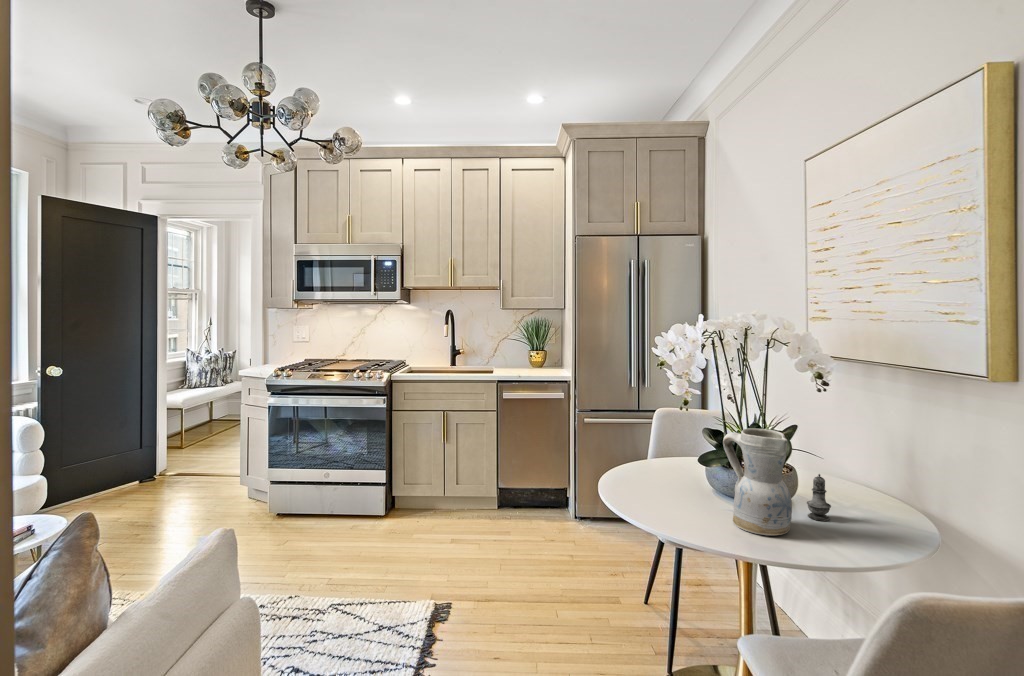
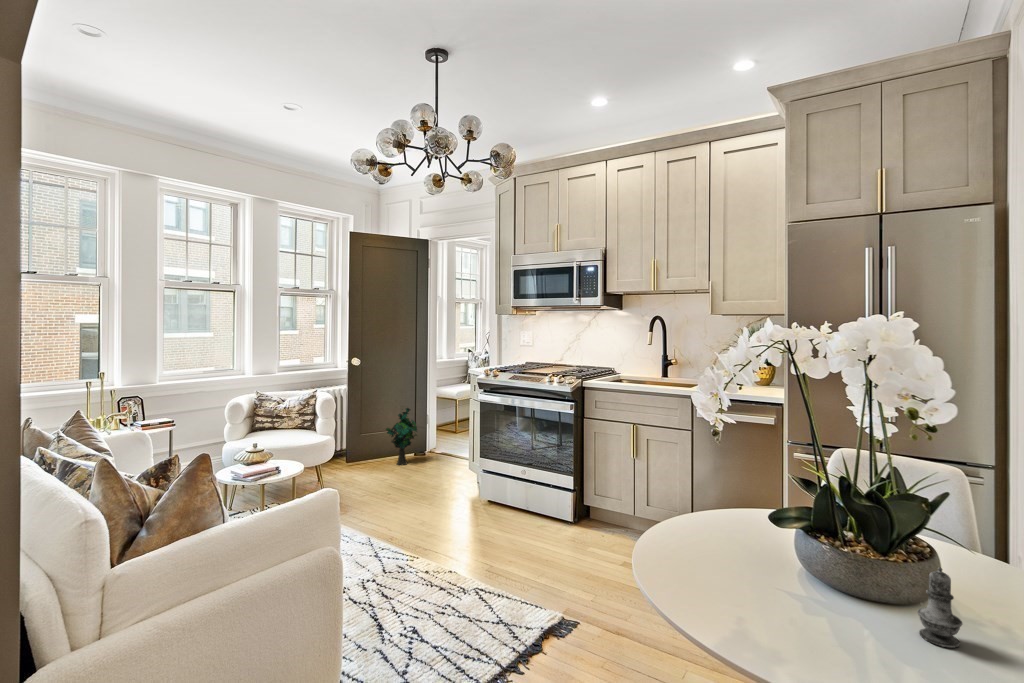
decorative plant: none [102,422,153,496] -> present [386,408,417,465]
ceramic pitcher: present [723,428,792,535] -> none [759,475,852,643]

